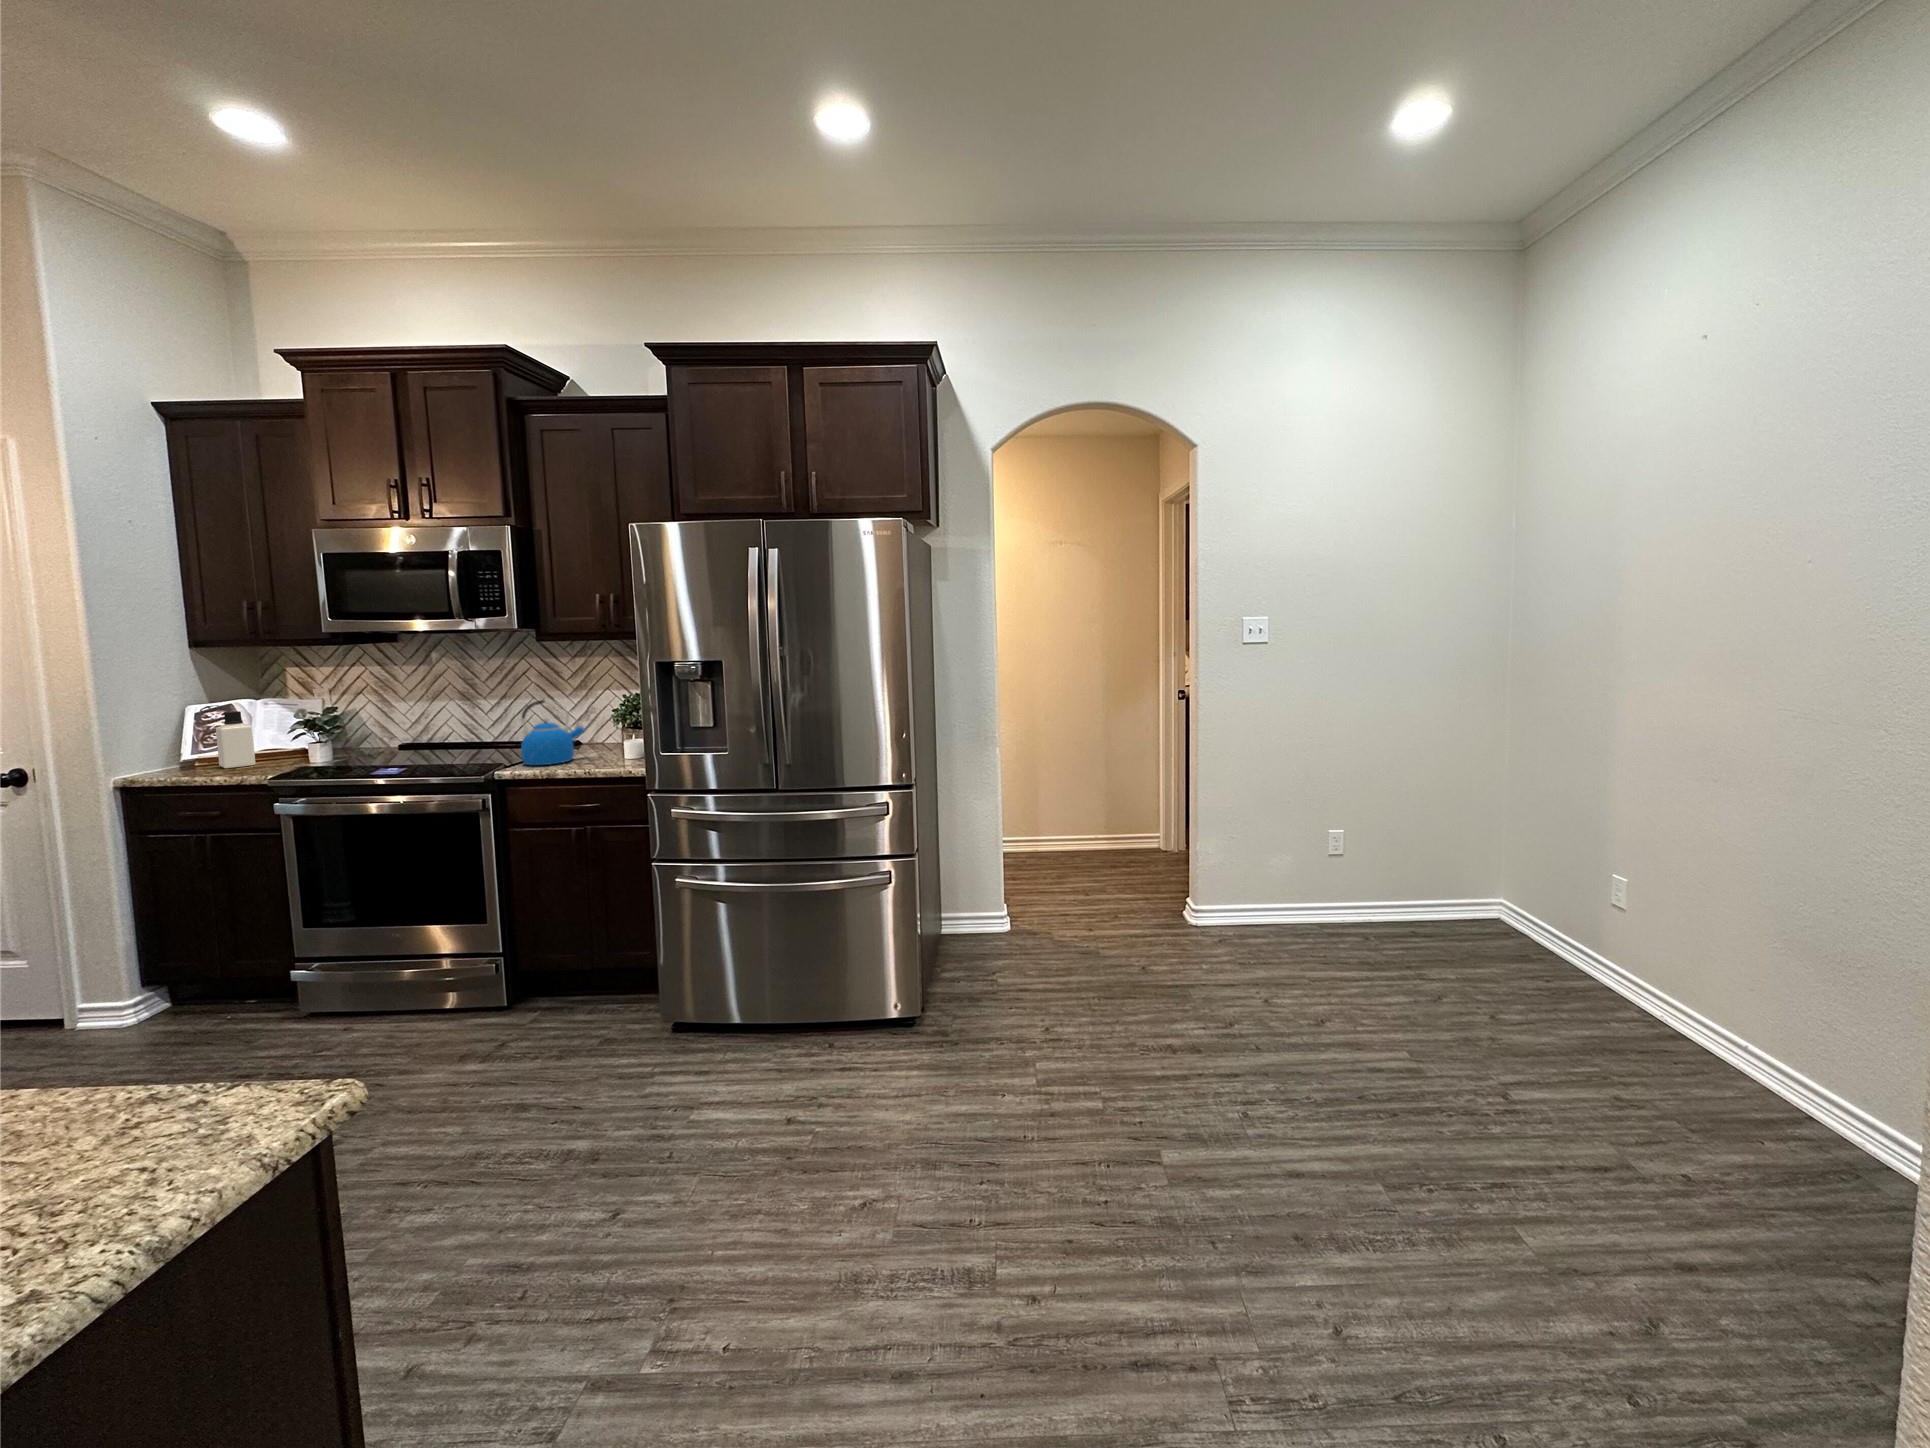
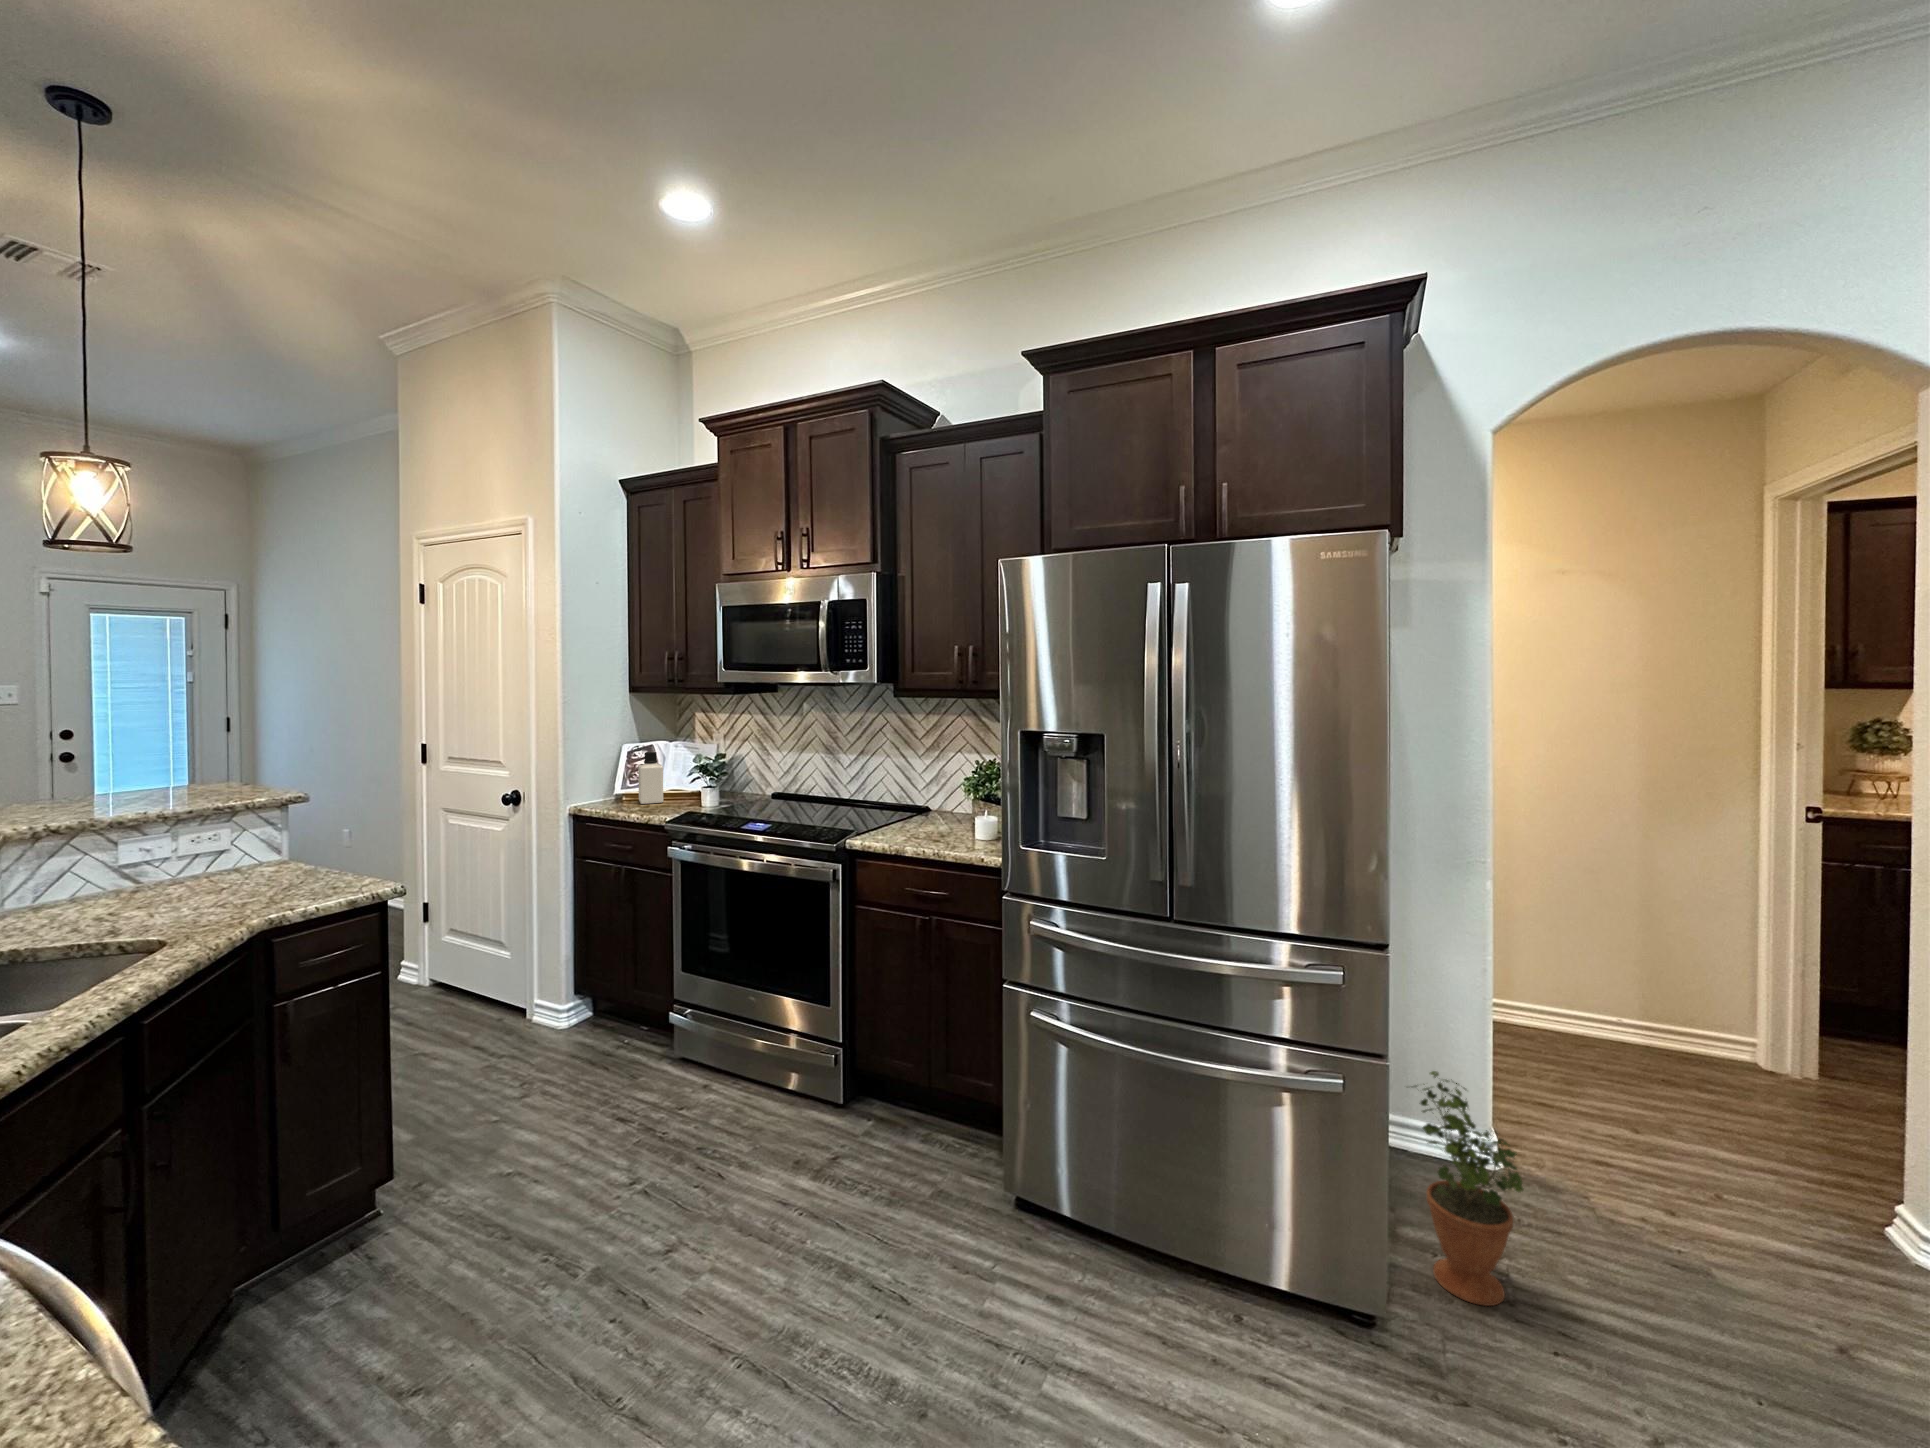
kettle: present [521,700,585,765] -> none [873,762,937,836]
potted plant: none [937,867,998,1003] -> present [1412,1071,1524,1306]

